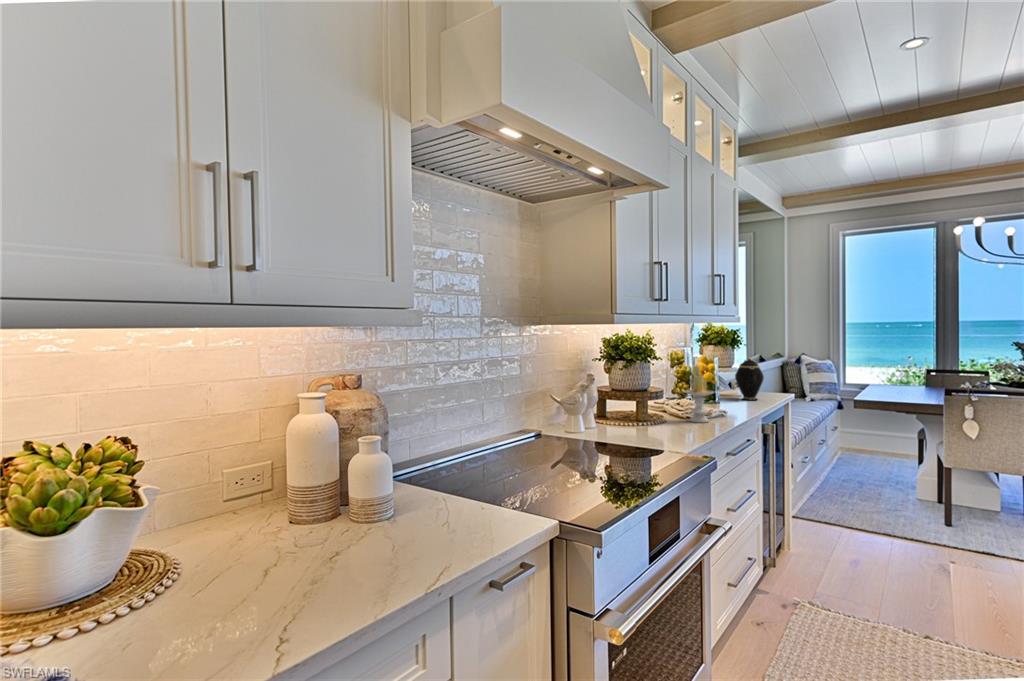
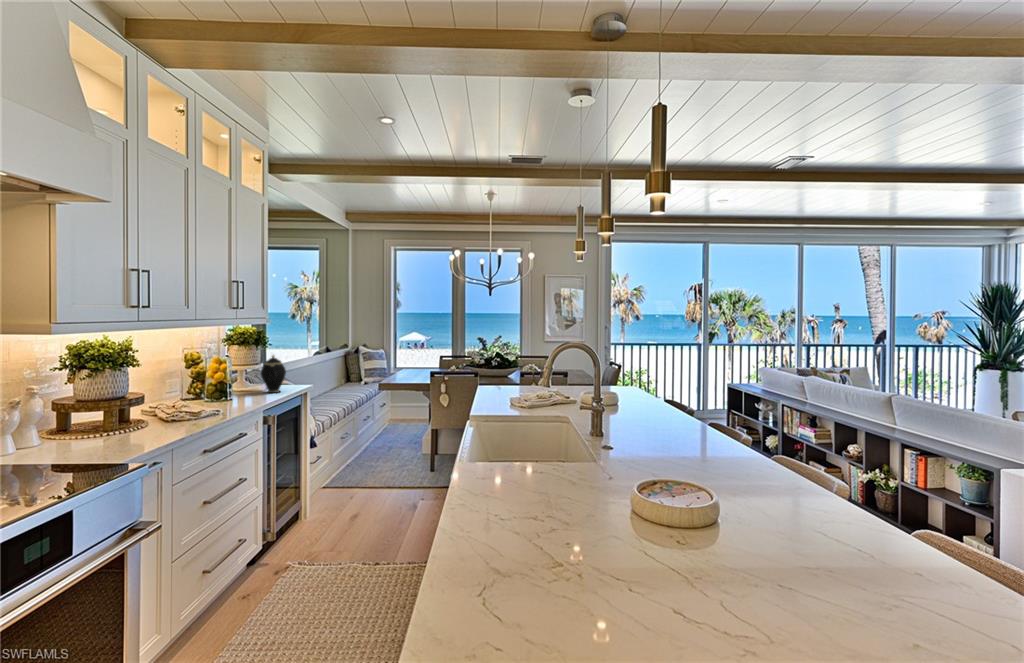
candle: present [685,366,714,423] -> none [176,369,208,423]

